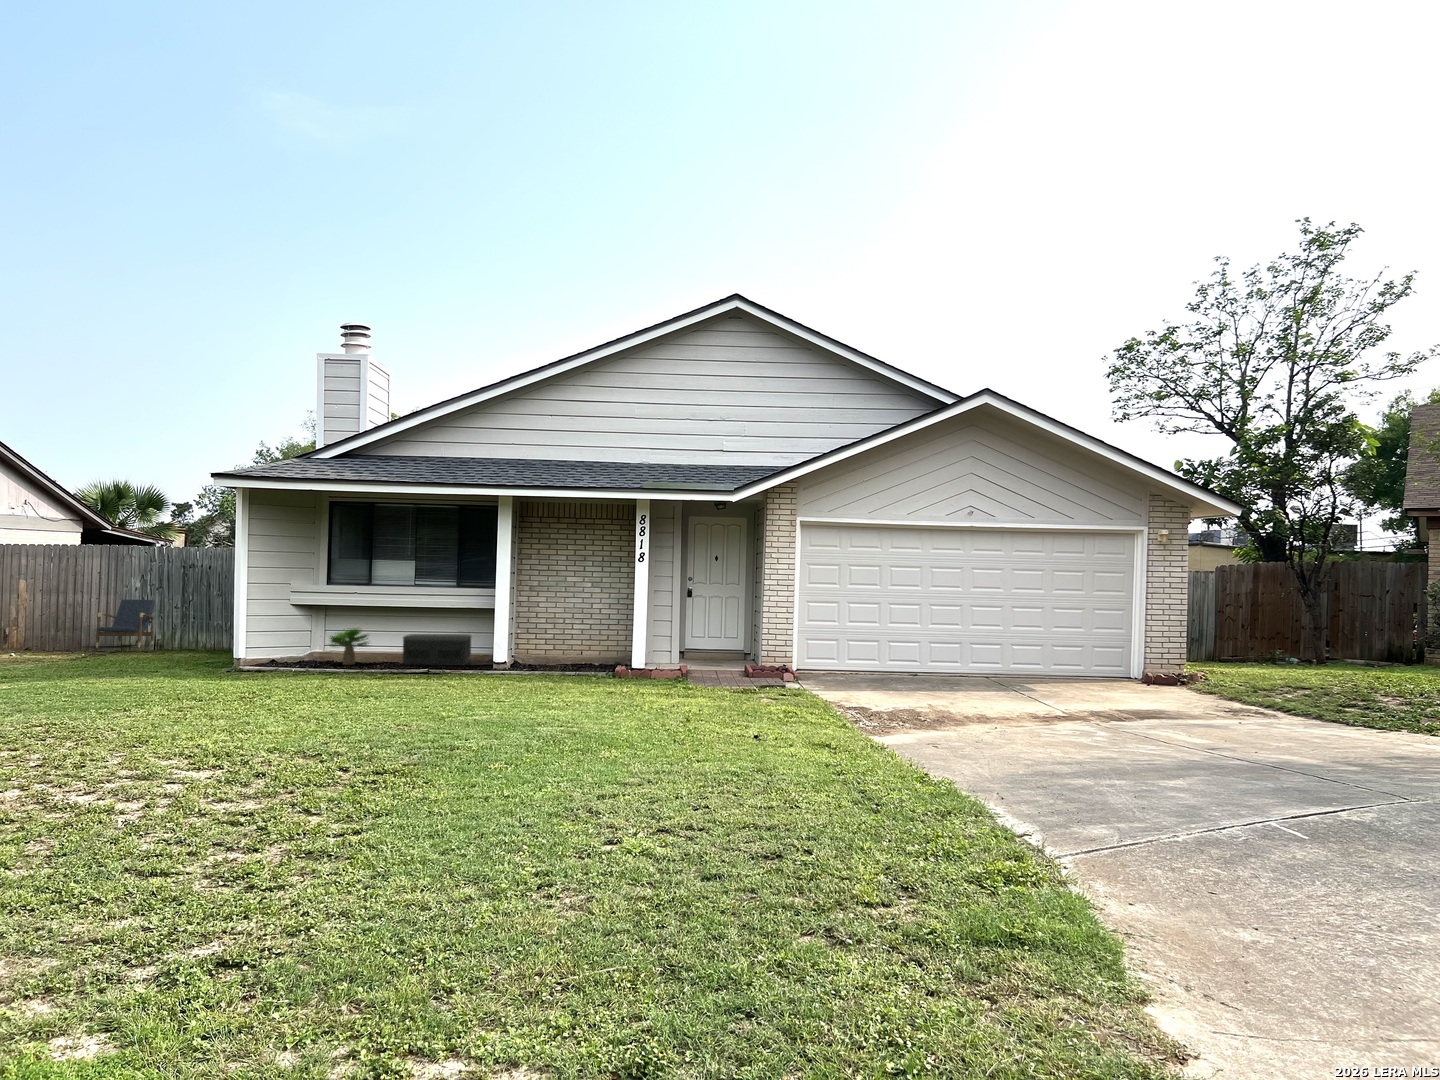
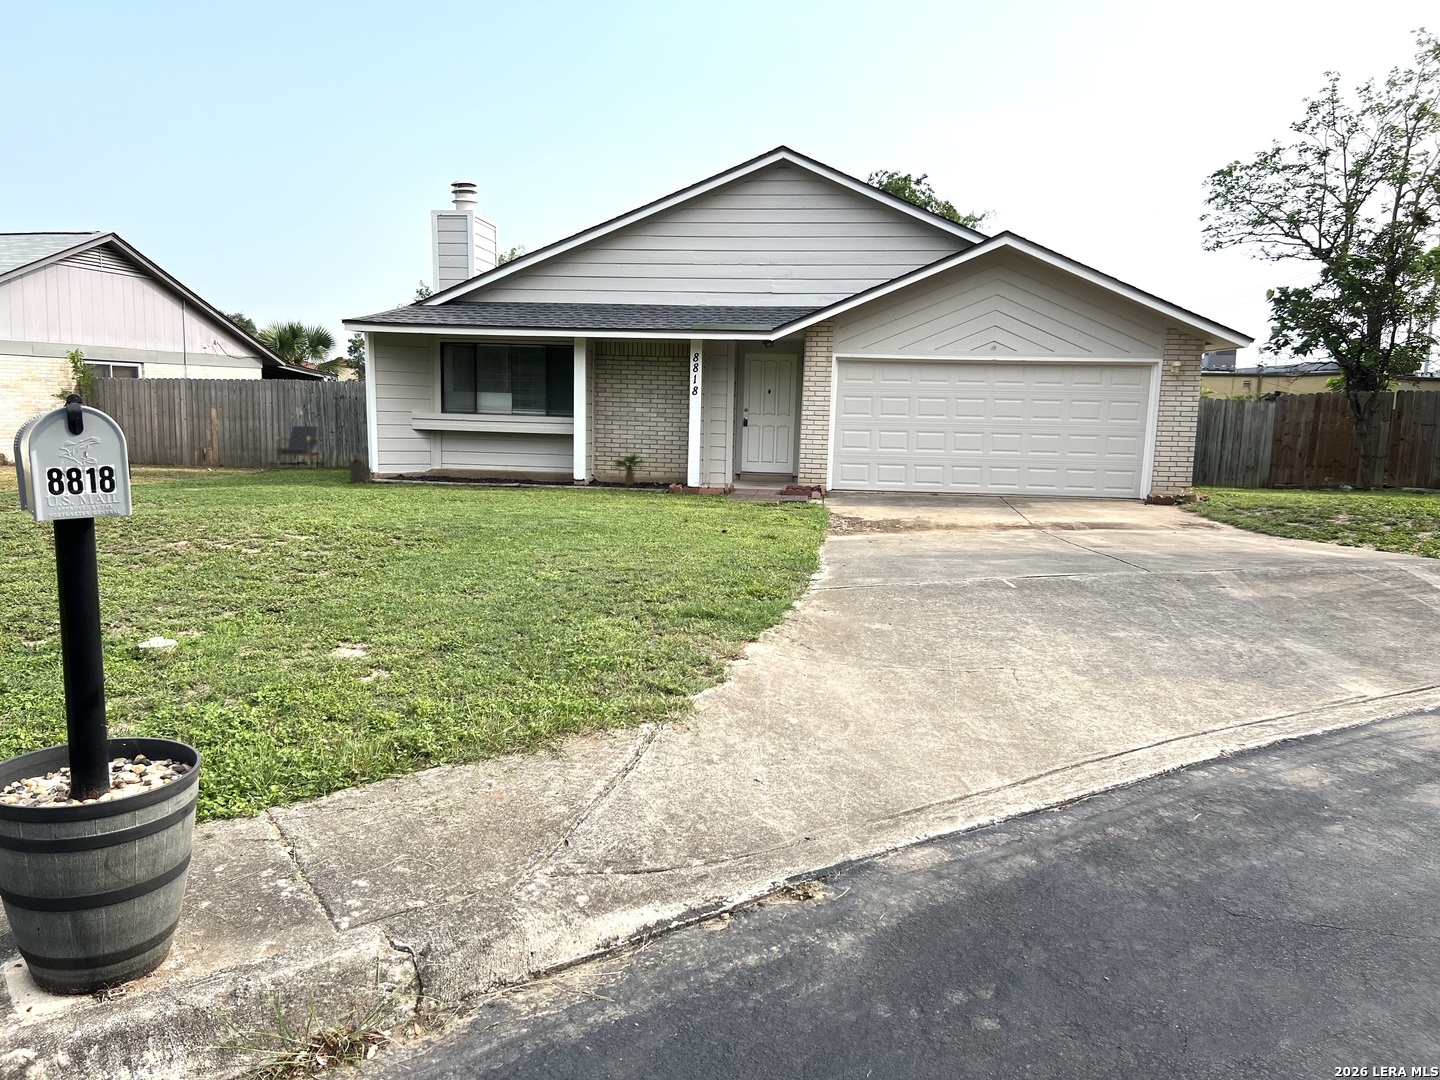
potted plant: present [329,629,369,665] -> present [615,454,644,485]
watering can: none [194,634,242,670] -> present [350,454,371,482]
storage bench: present [403,634,471,666] -> none [504,455,561,482]

